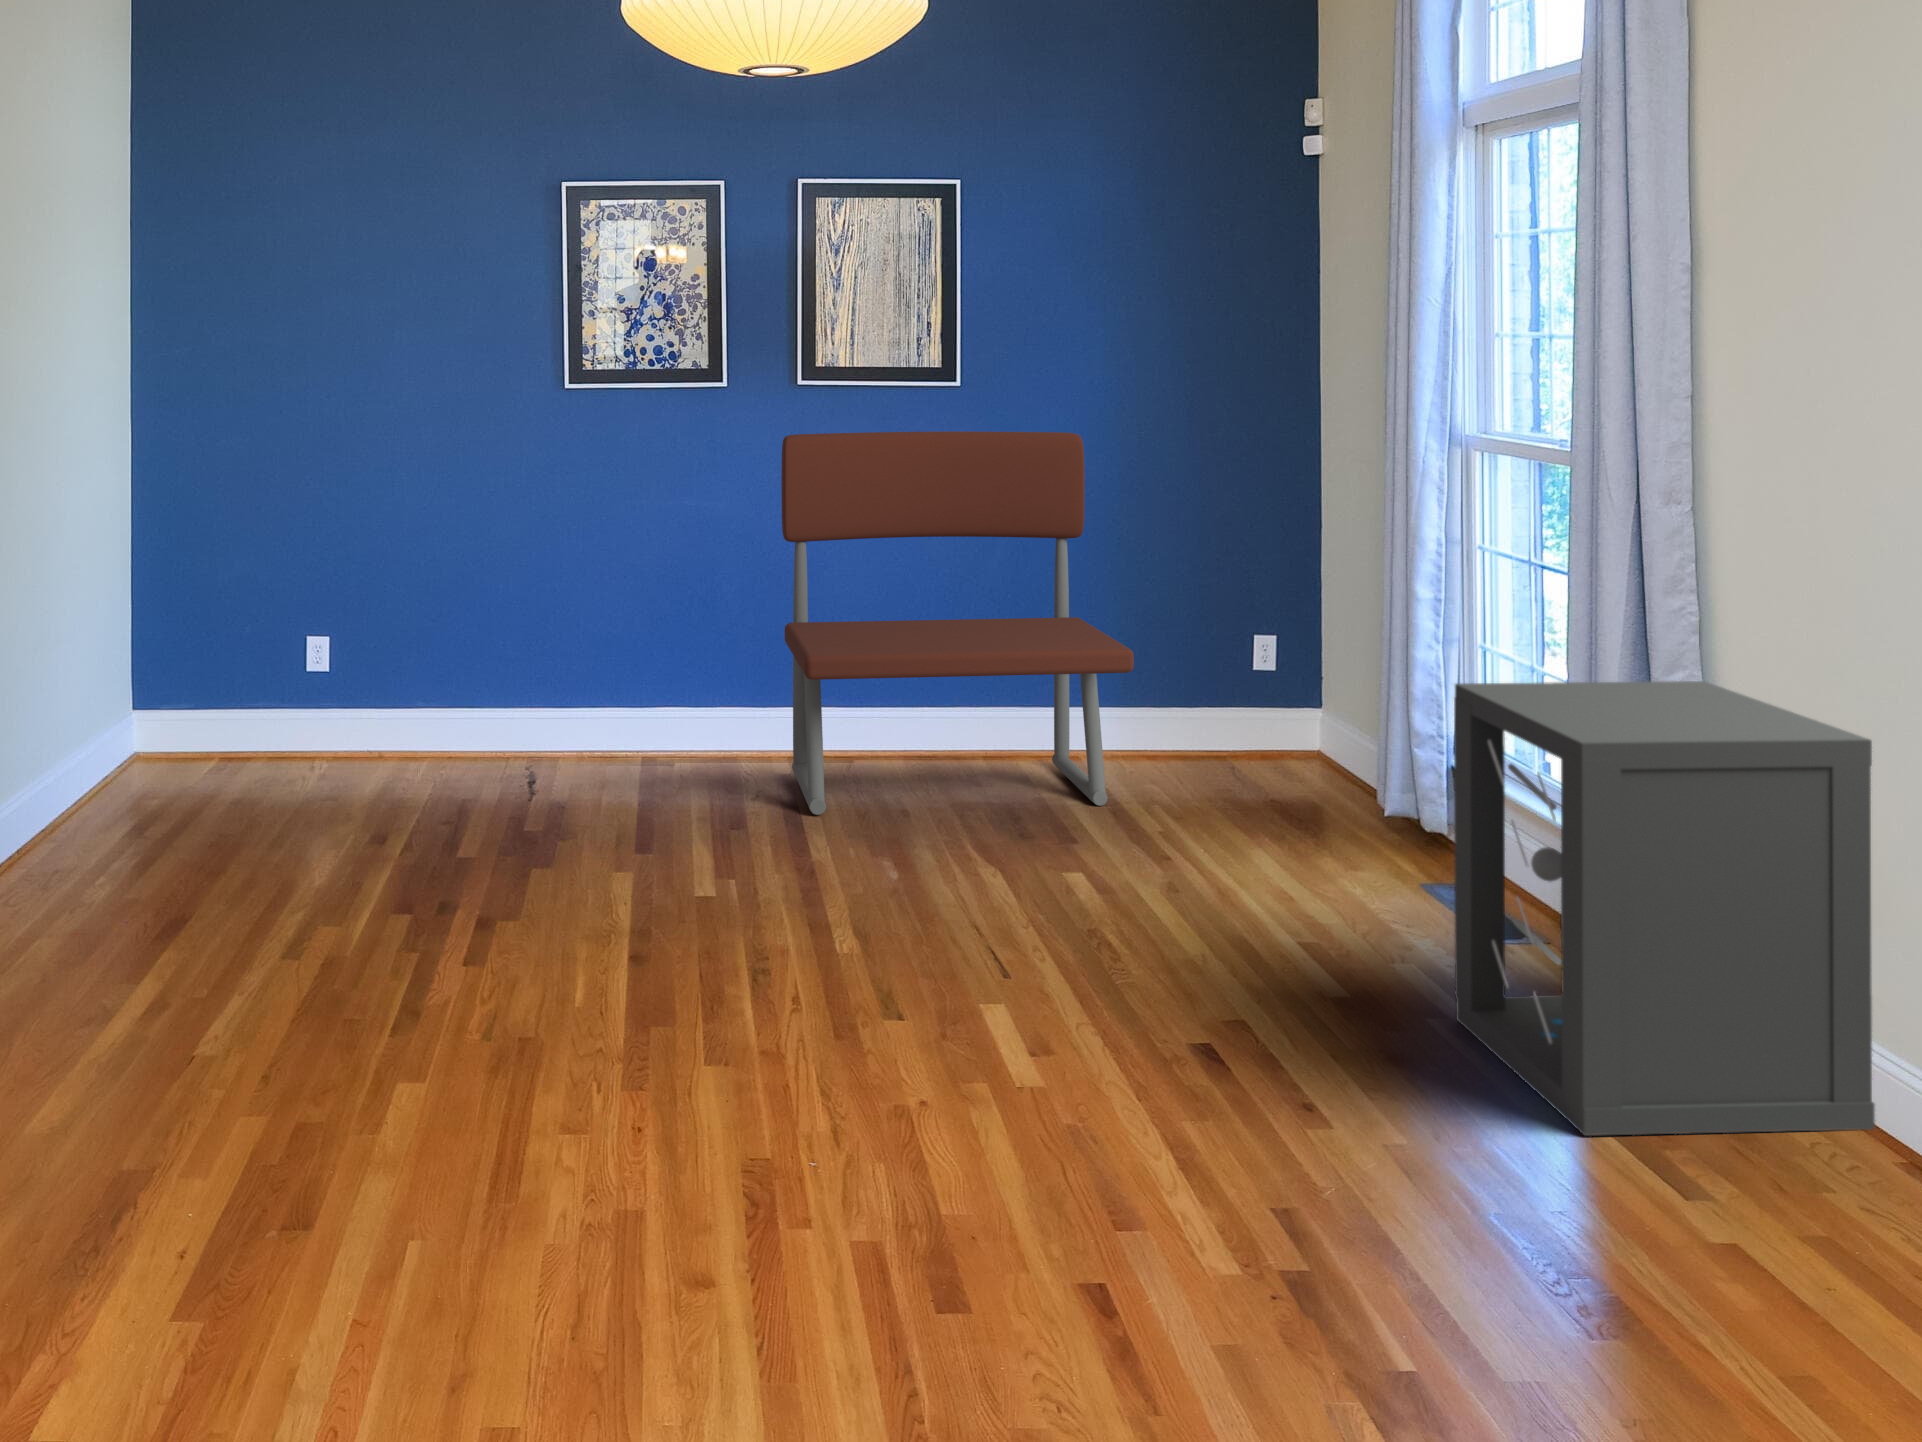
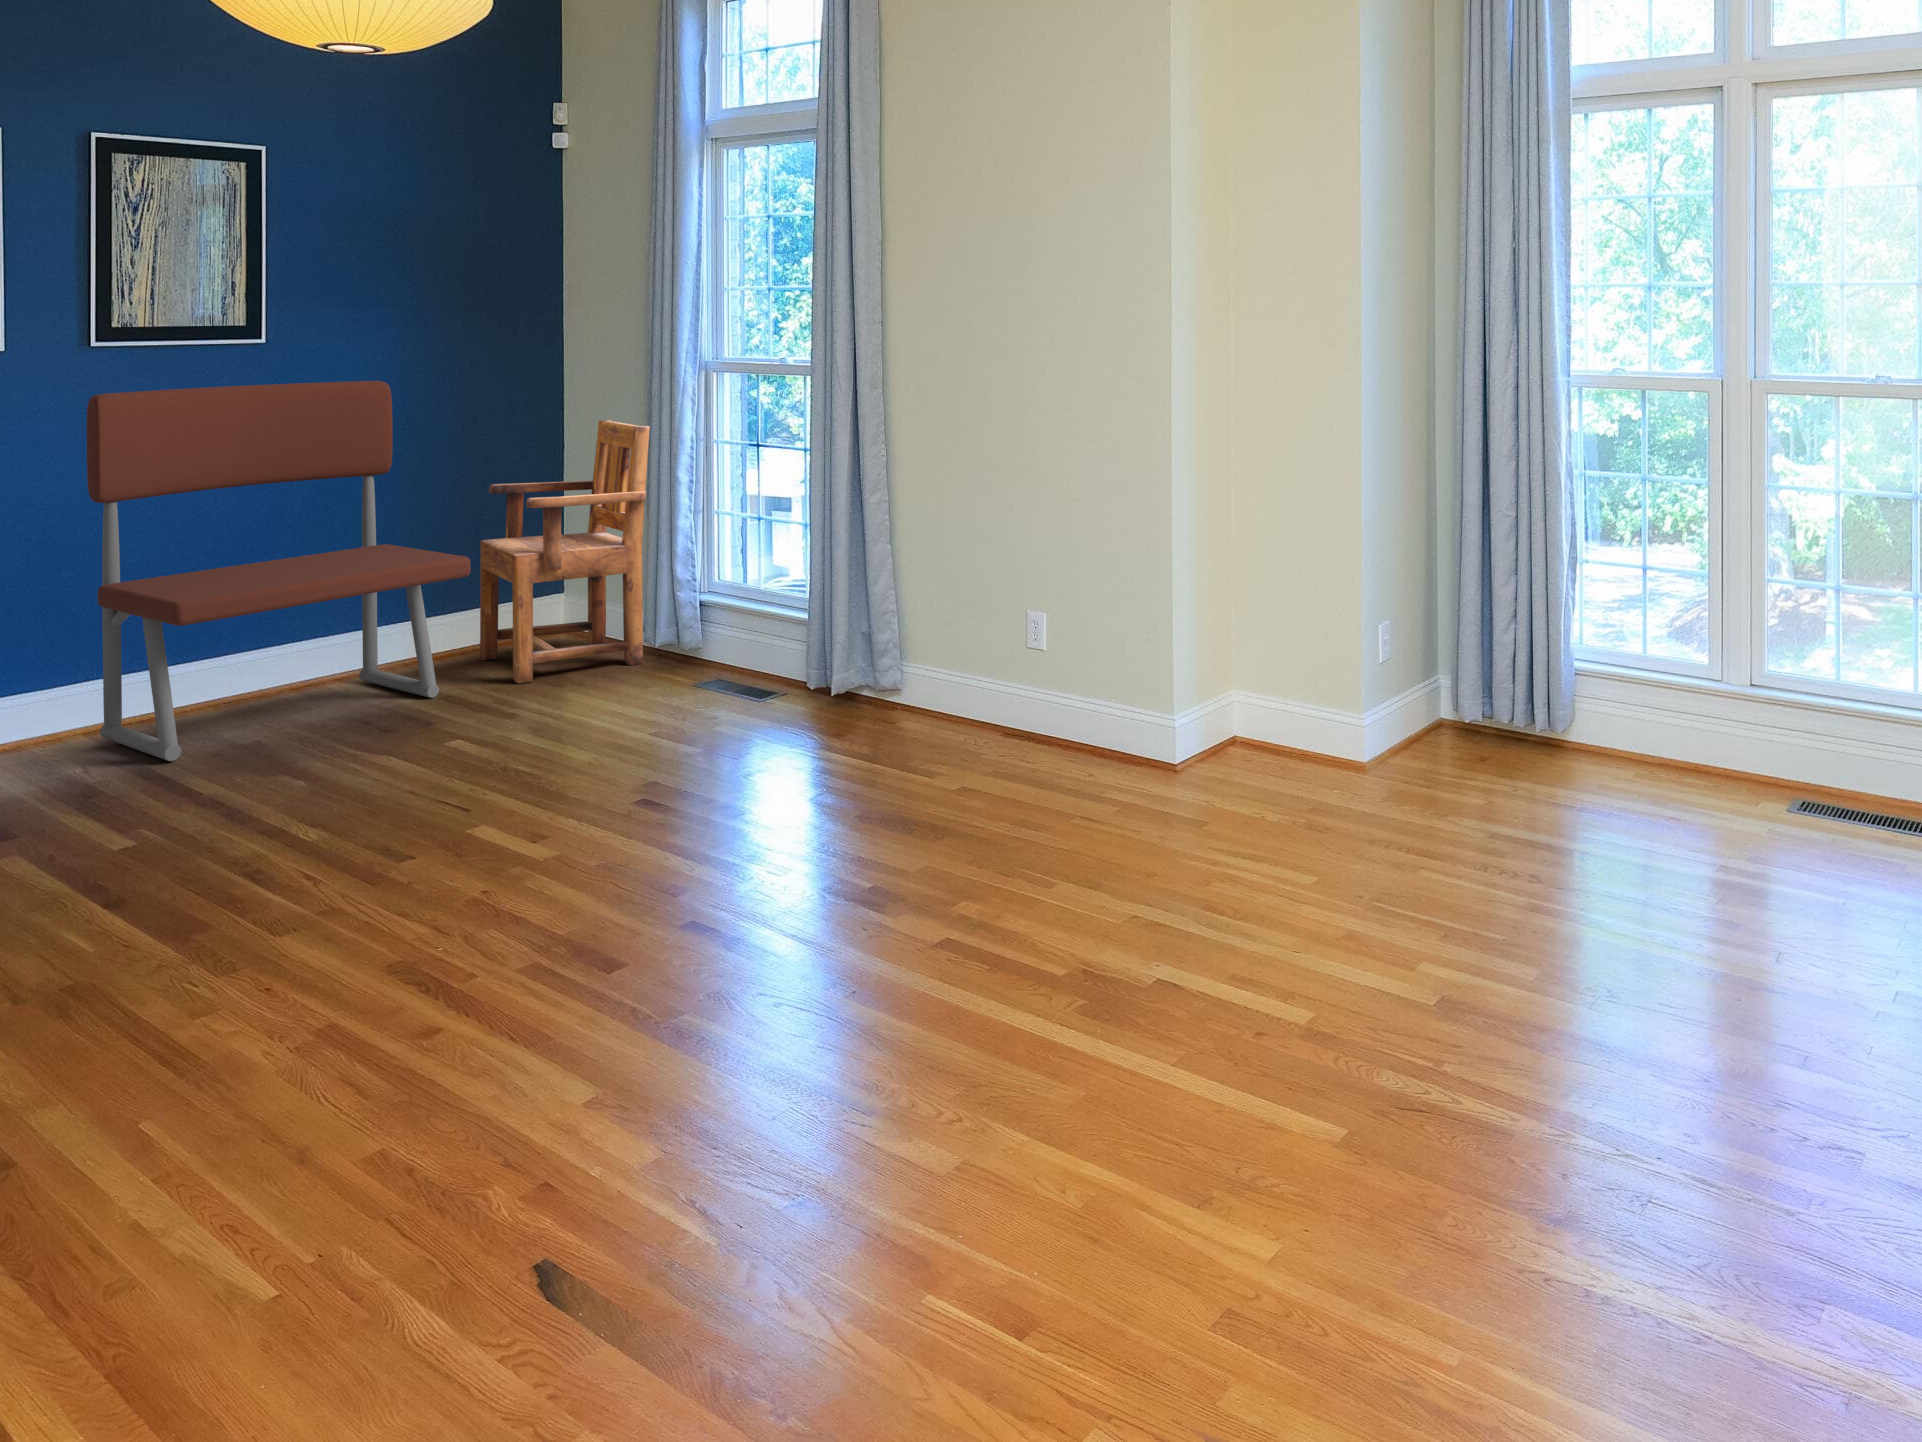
armchair: none [1193,496,1382,821] -> present [480,420,650,683]
storage cabinet: present [1454,681,1875,1136] -> none [794,502,1024,778]

